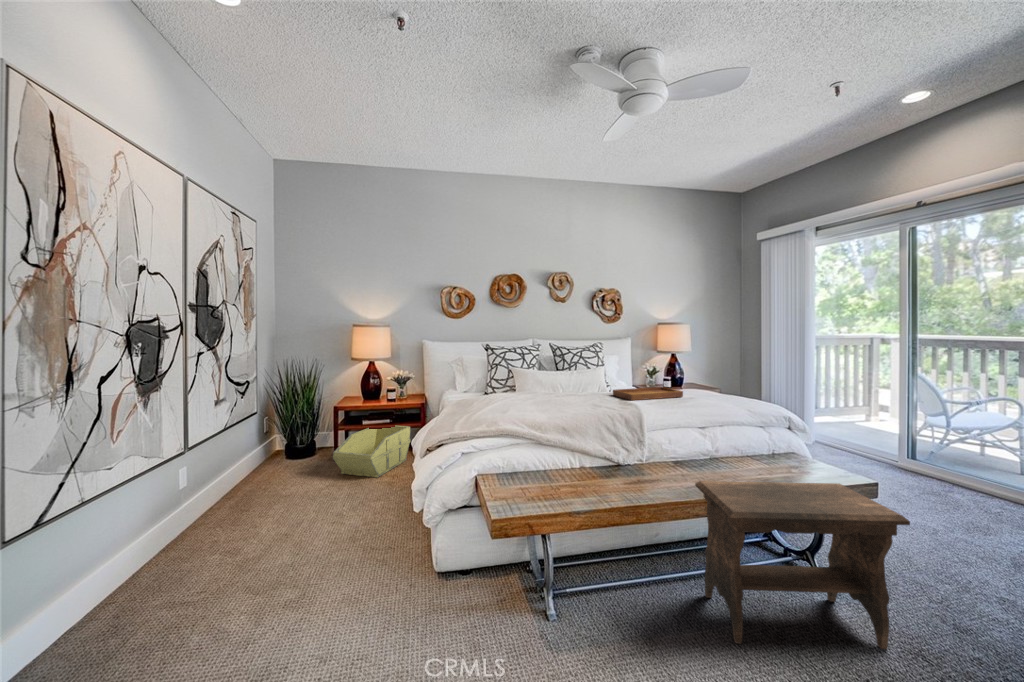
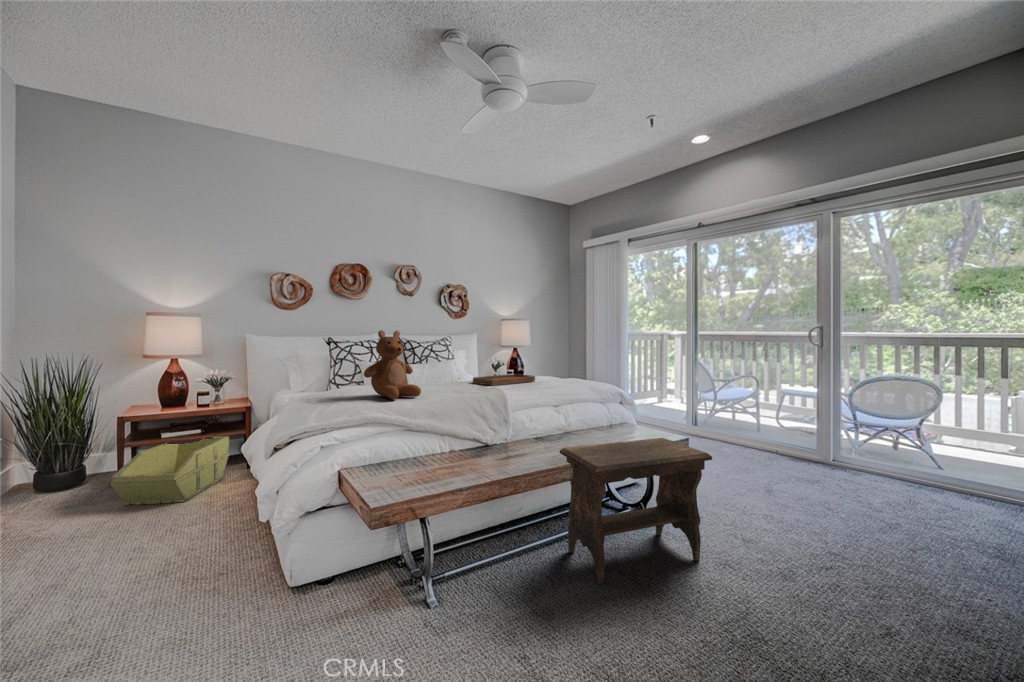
teddy bear: none [503,346,554,413] -> present [364,330,421,400]

